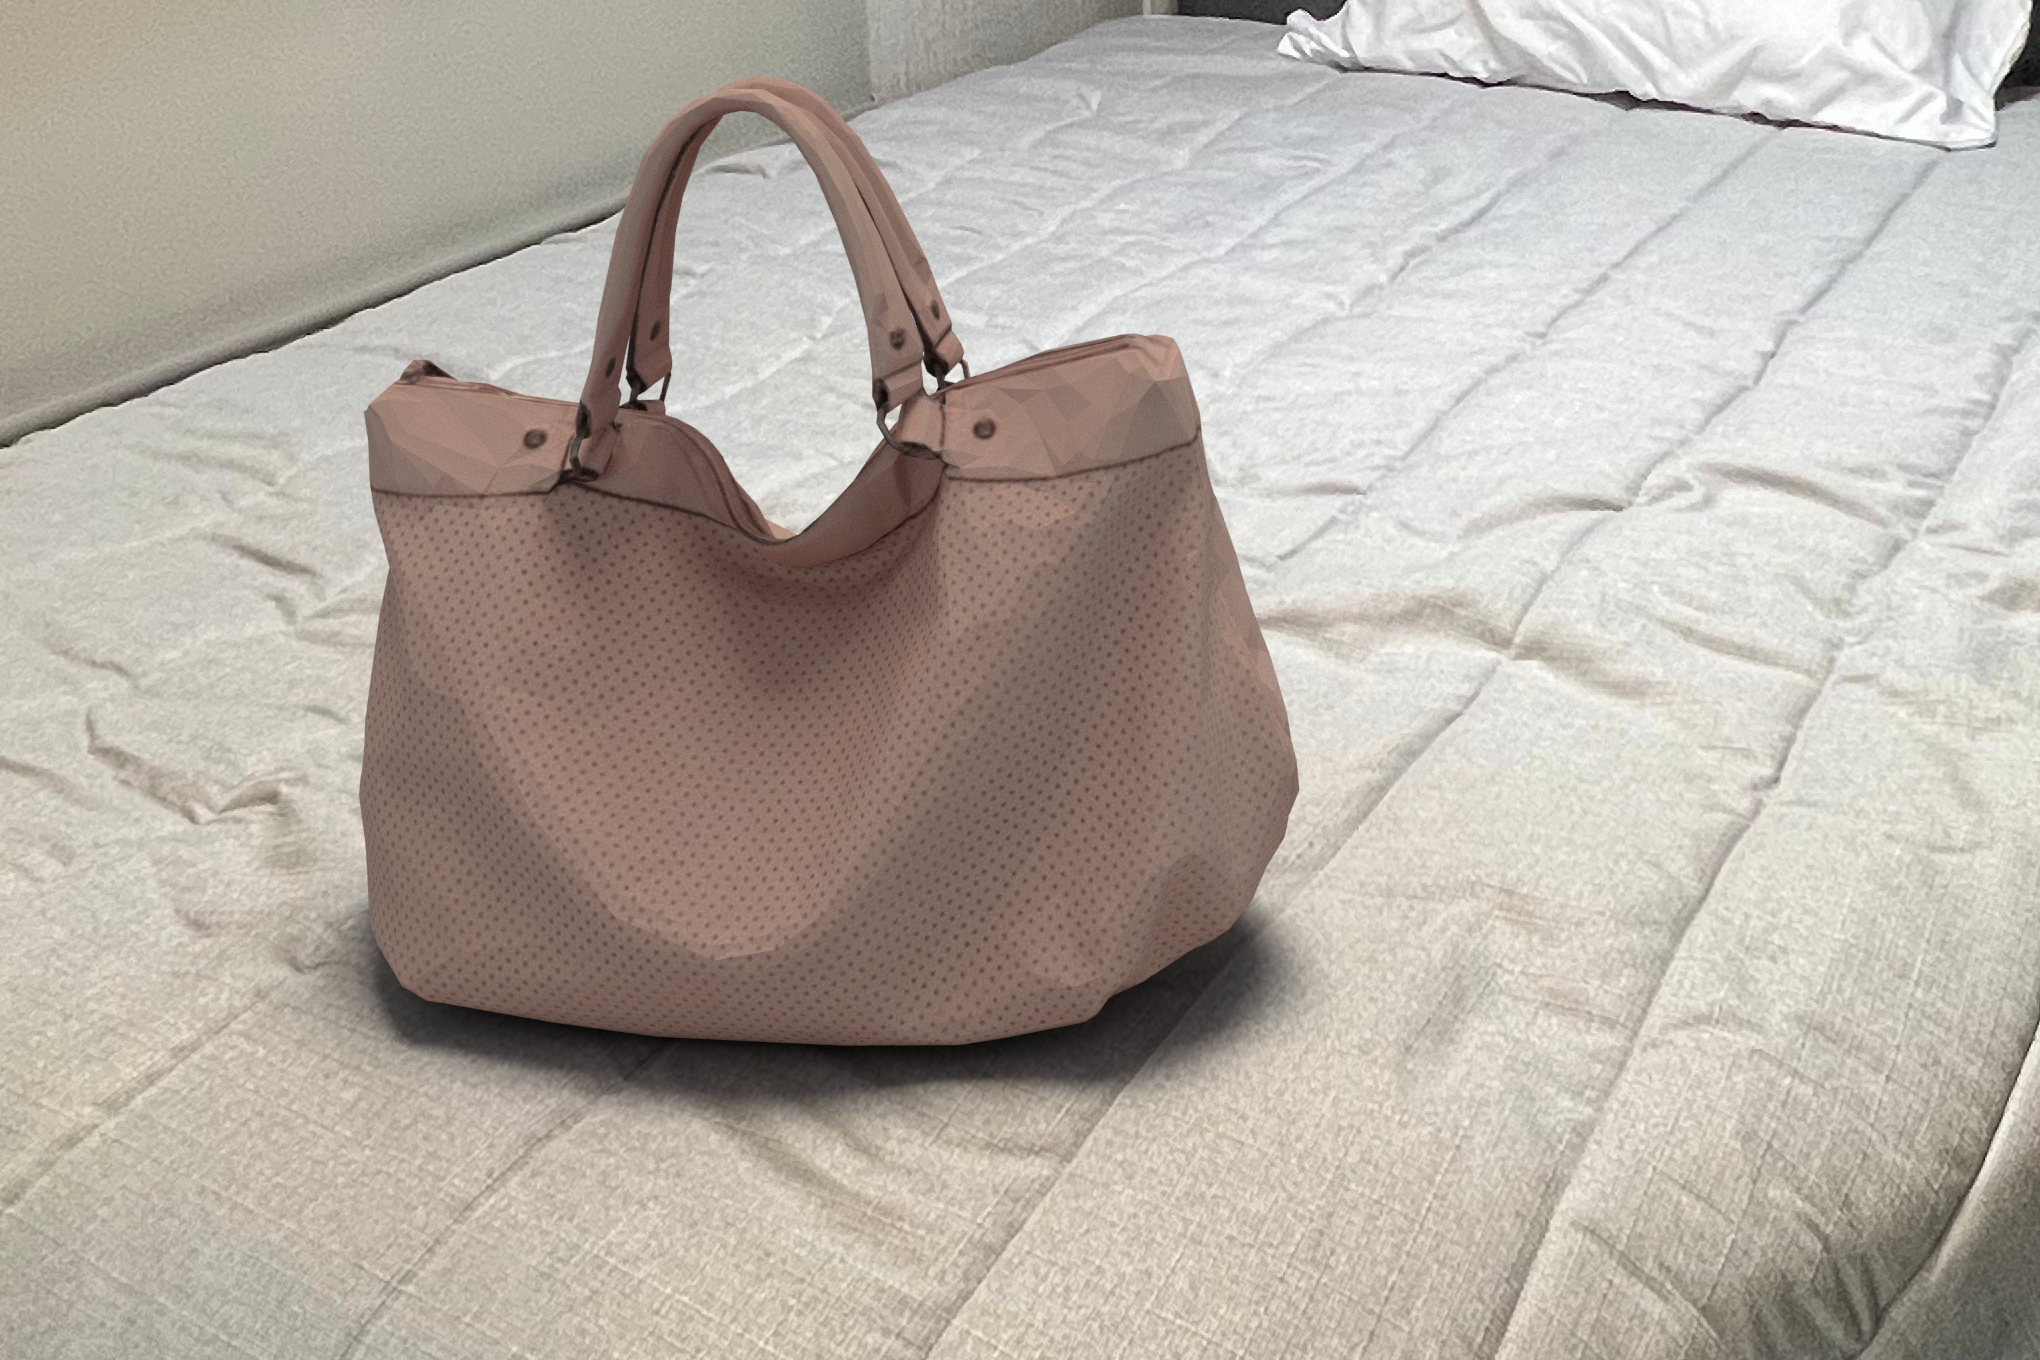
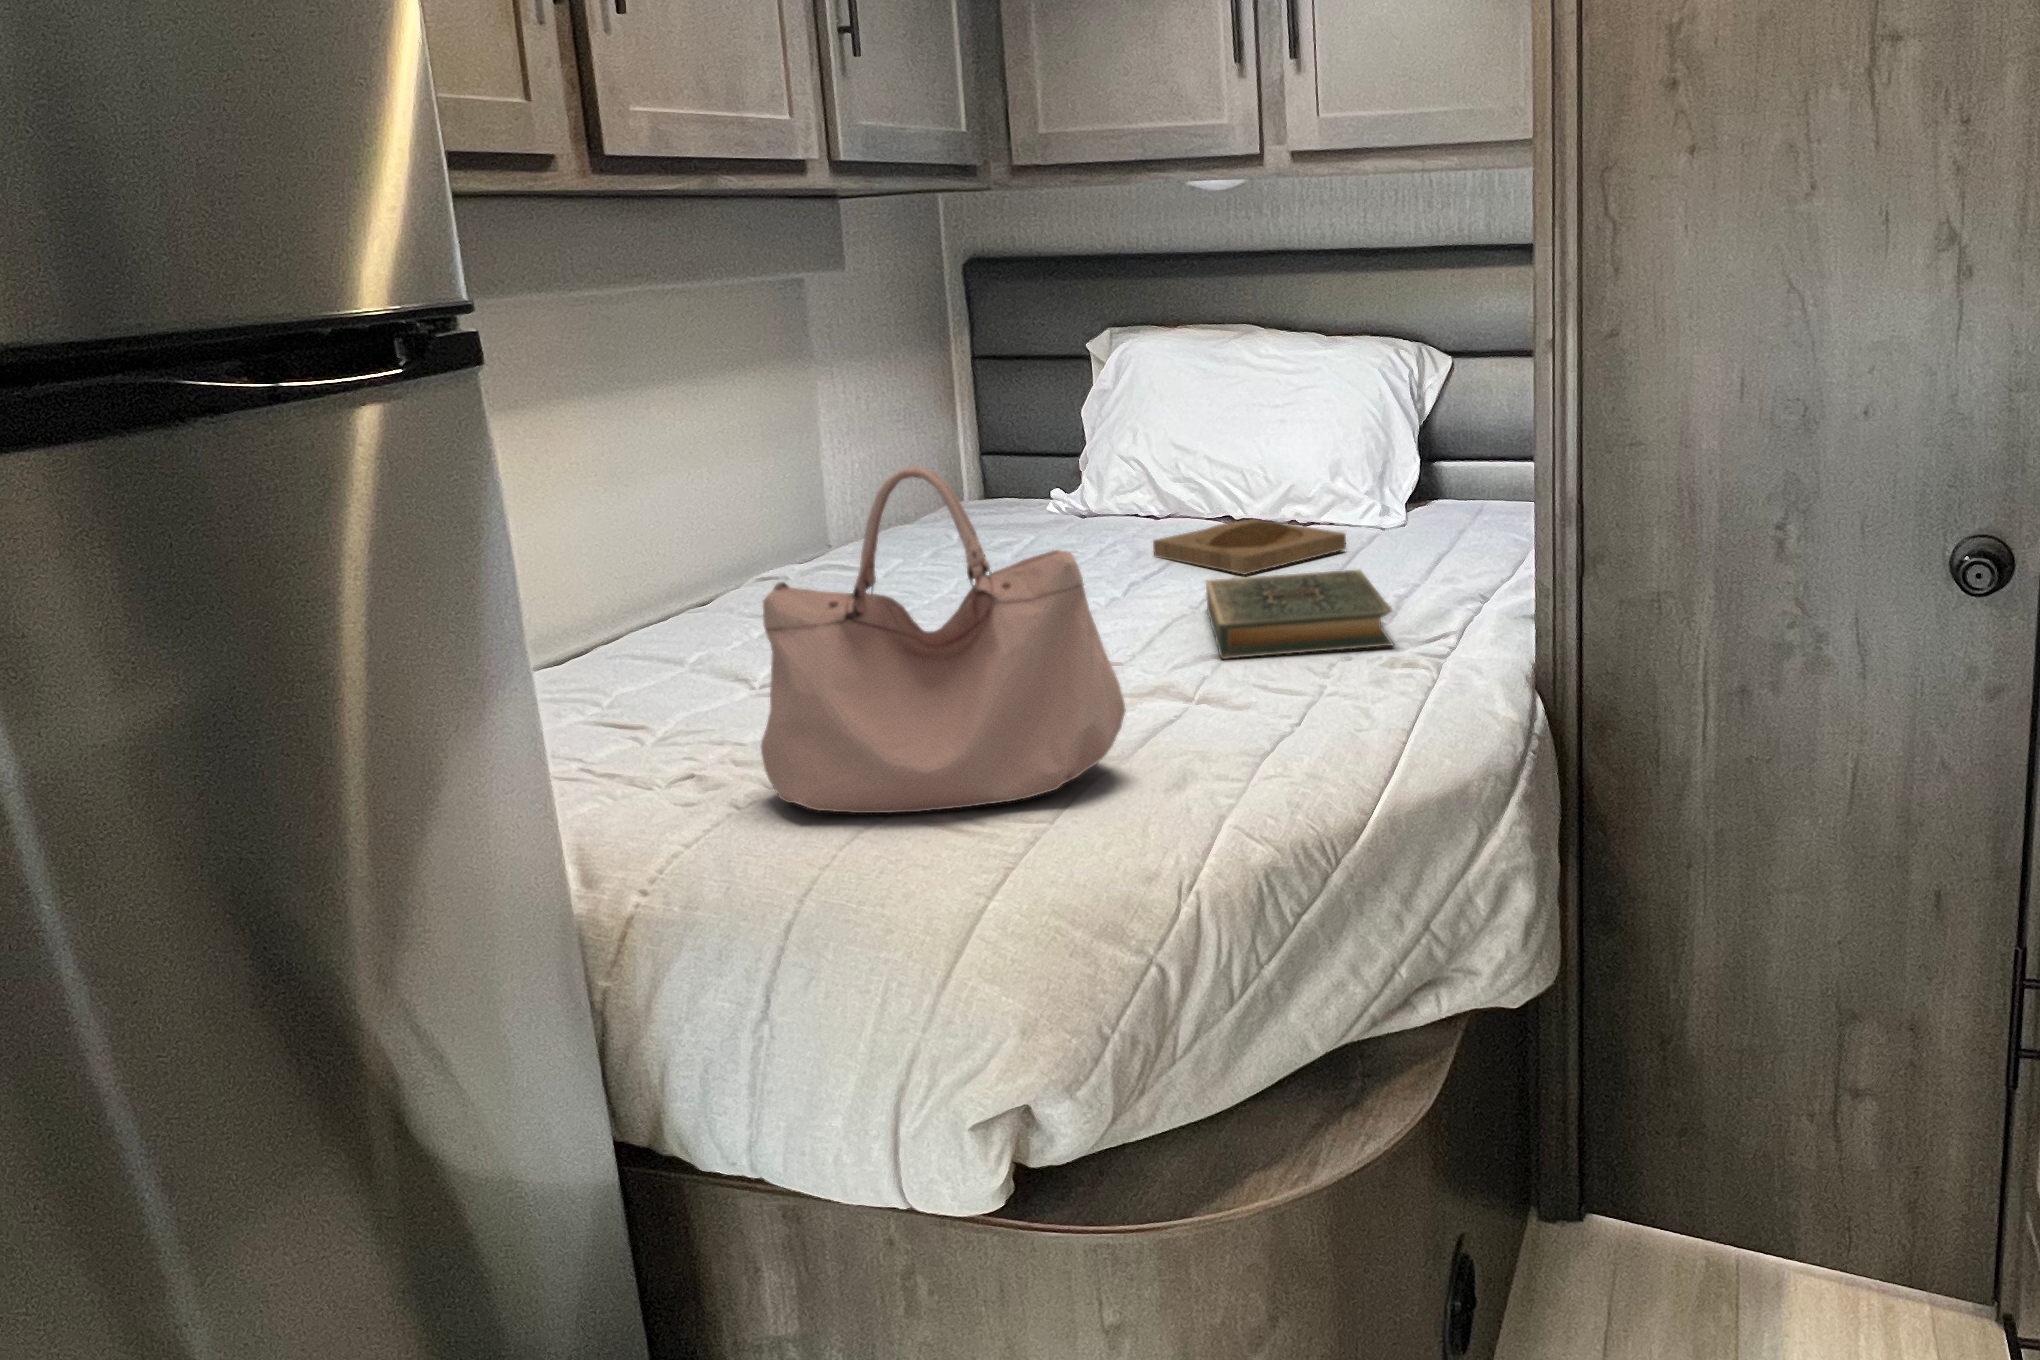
tray: none [1462,109,1876,252] -> present [1153,519,1346,575]
hardback book: none [1562,281,2024,517] -> present [1206,569,1393,659]

